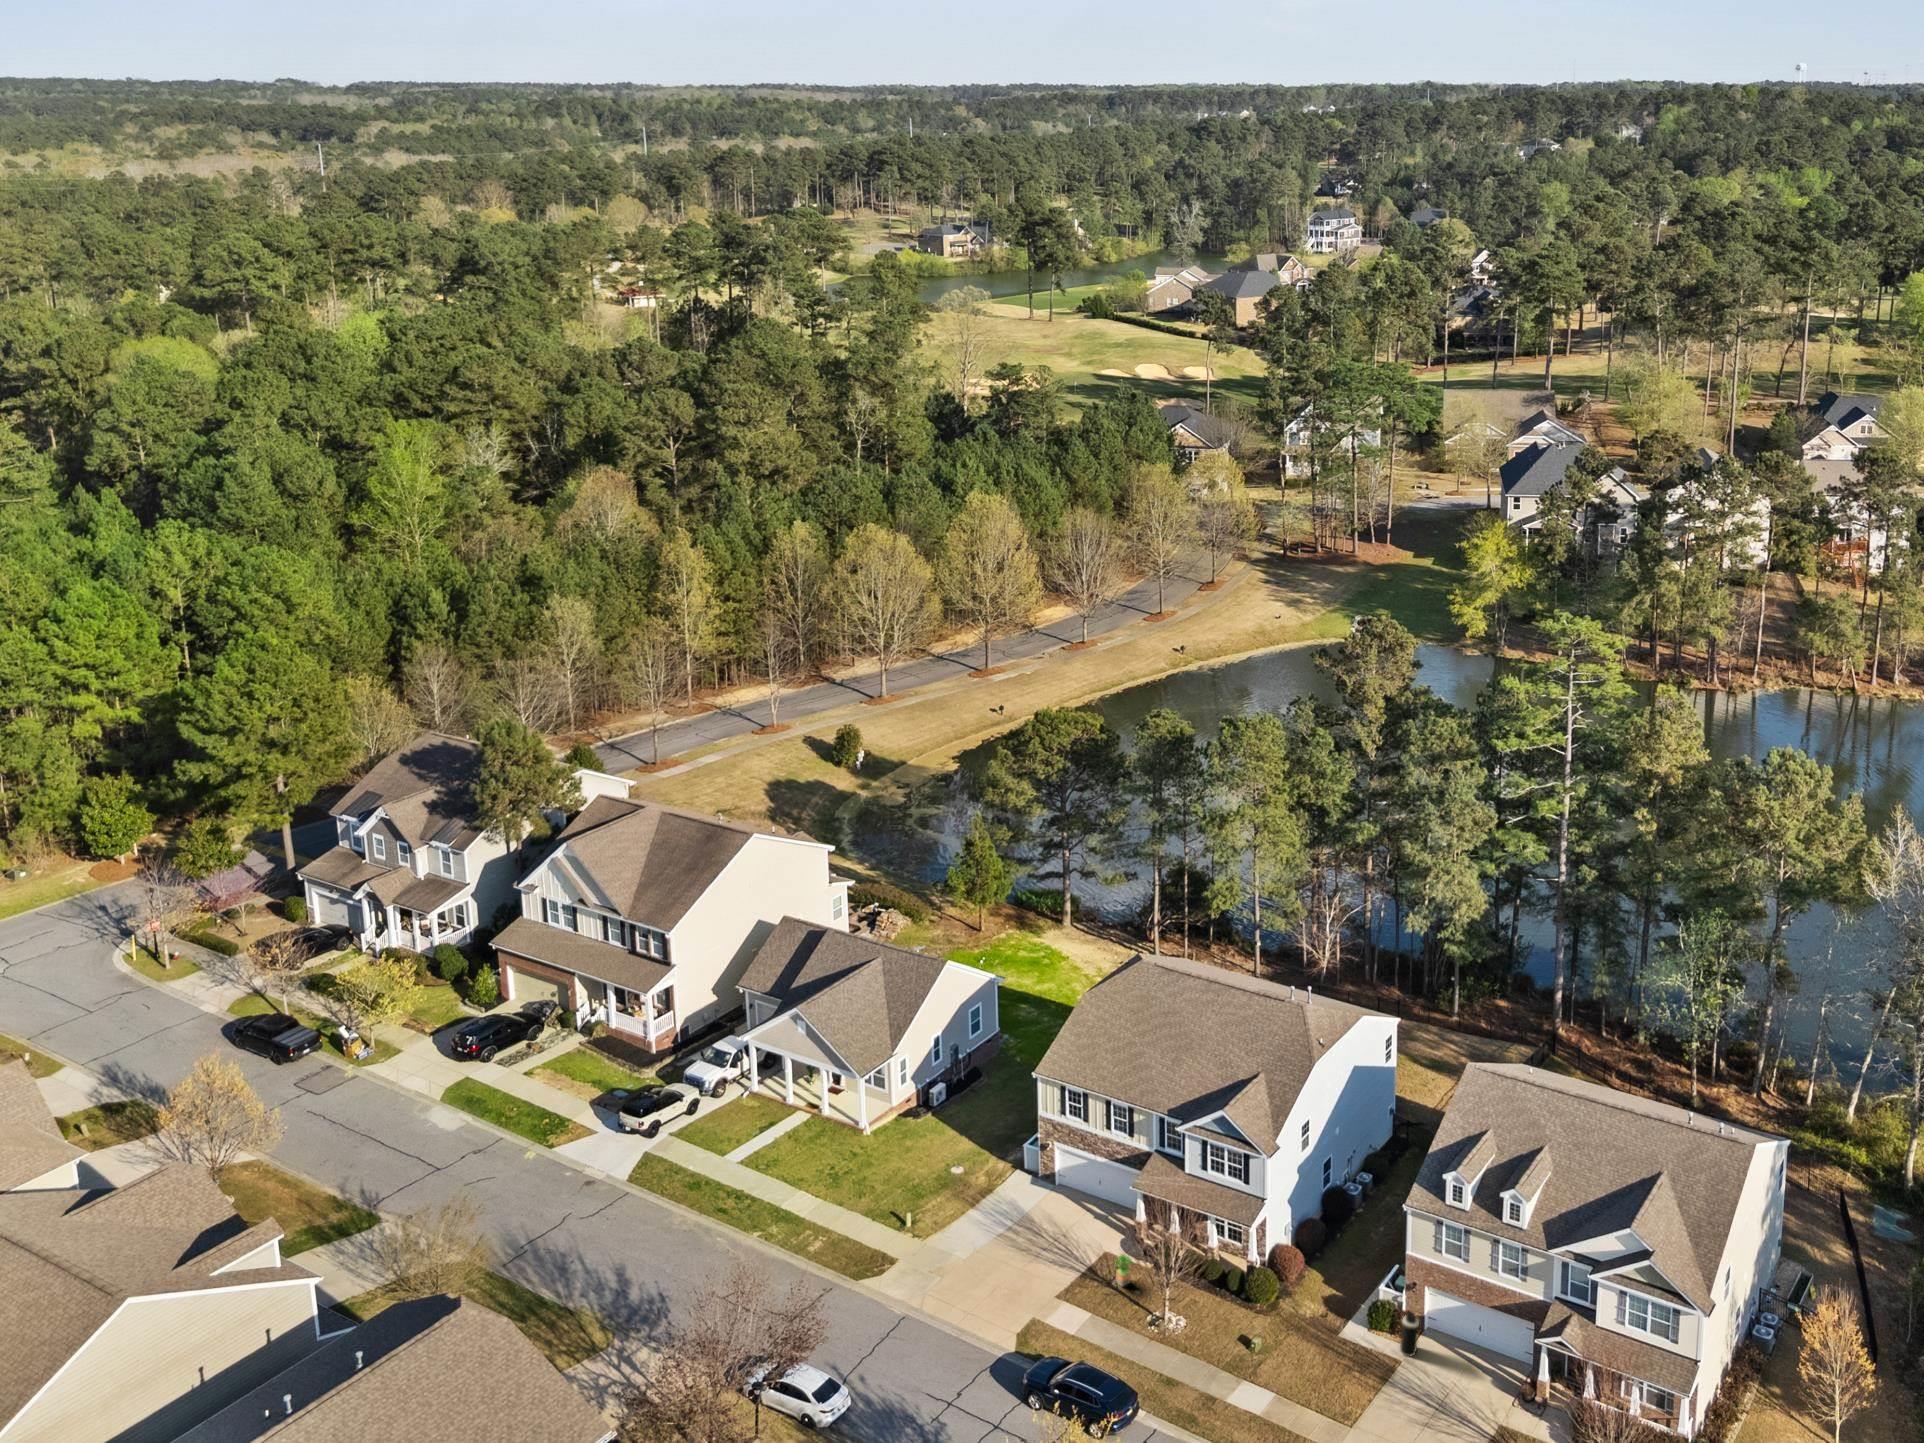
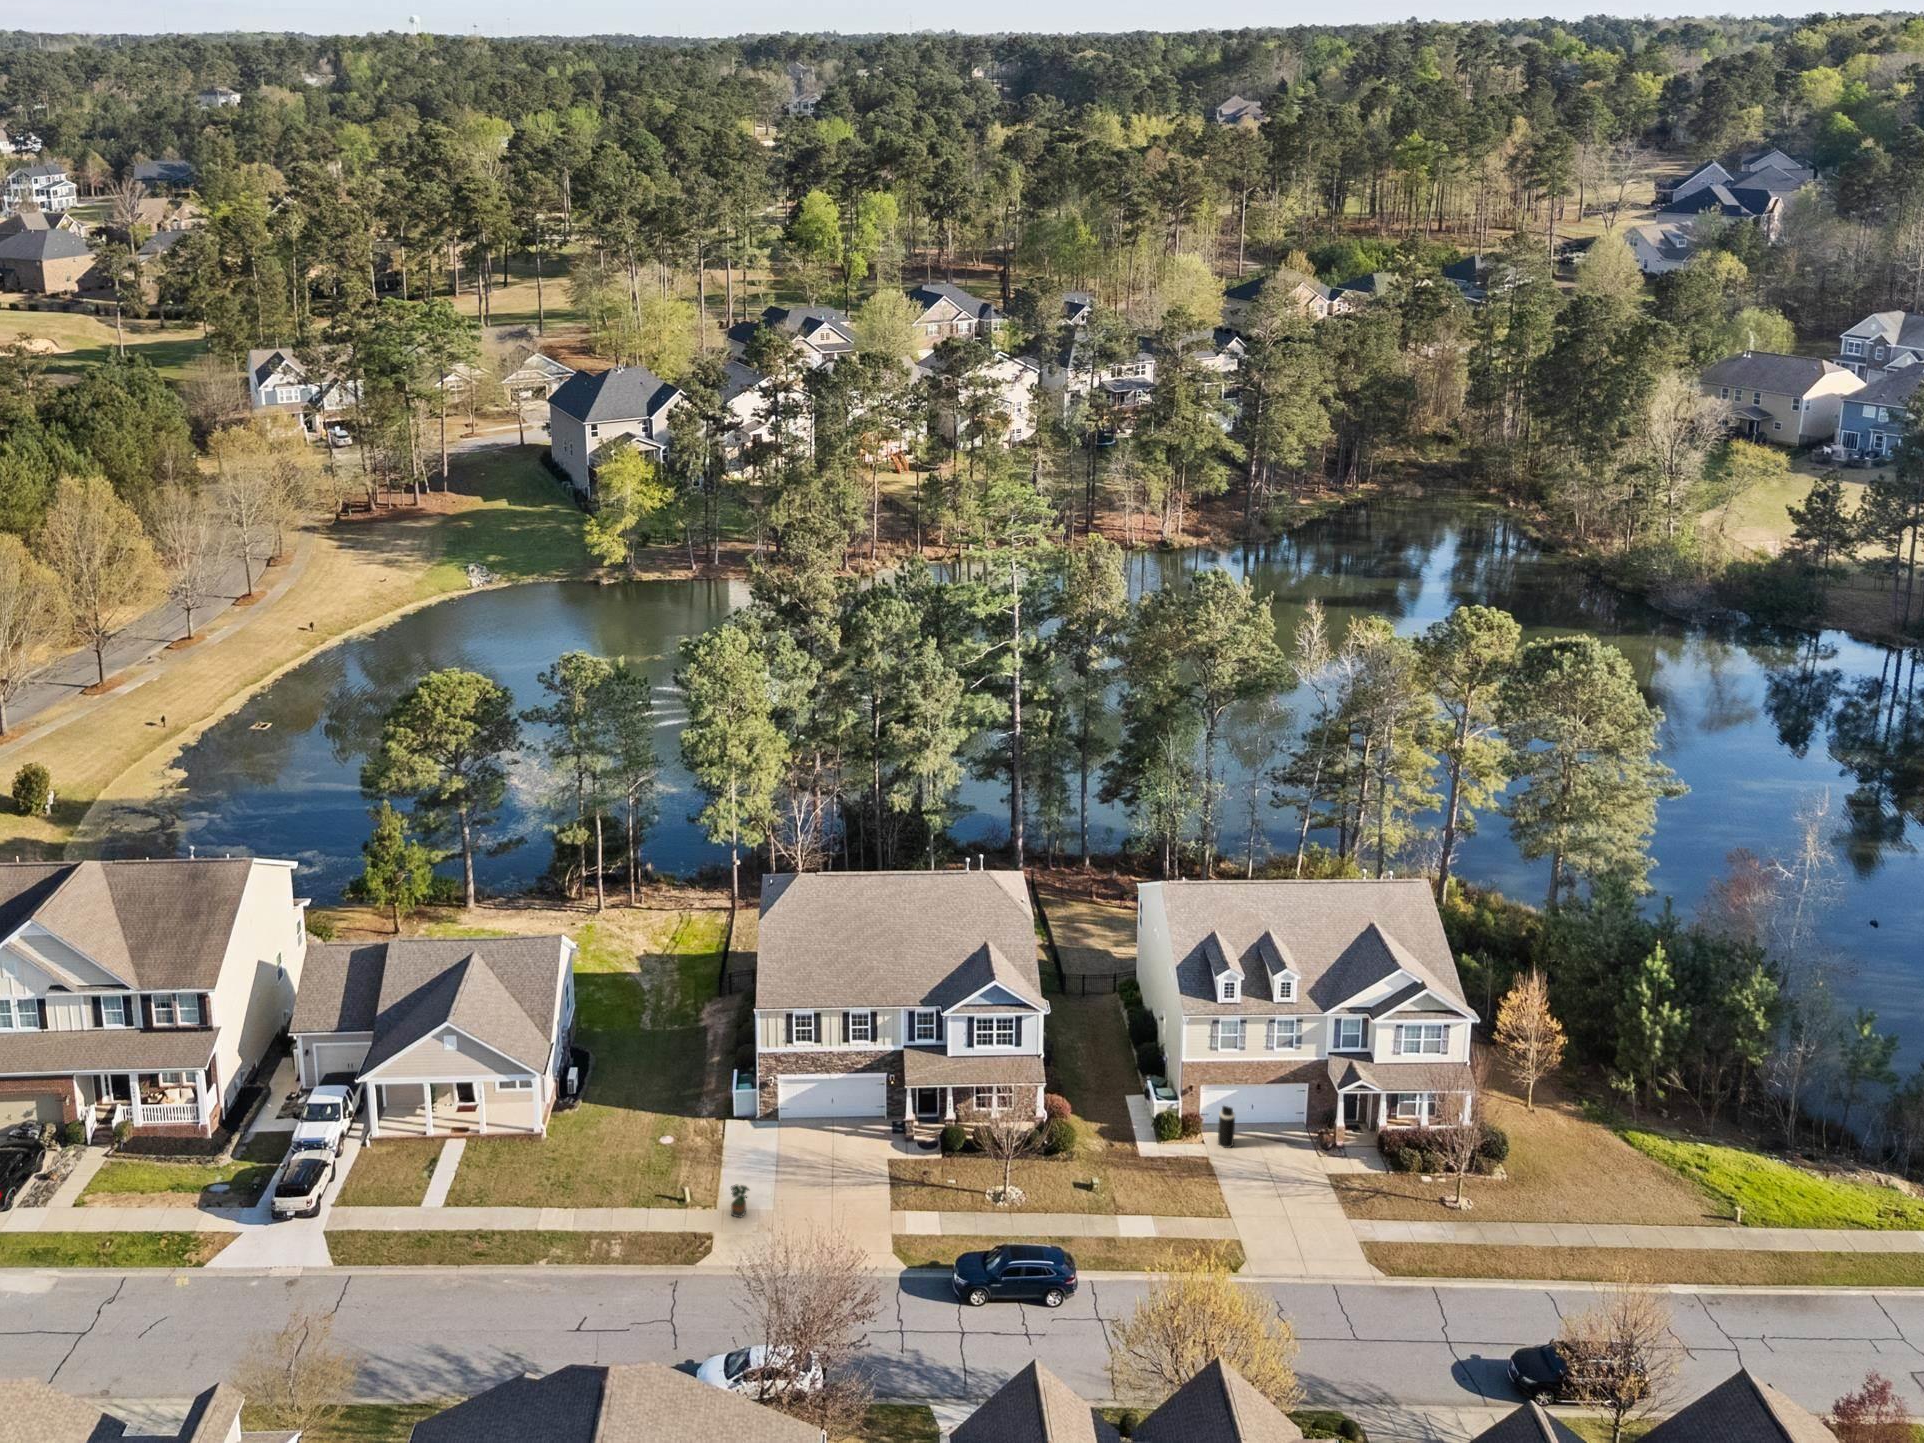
potted tree: present [1115,1255,1134,1286] -> present [731,1184,749,1218]

